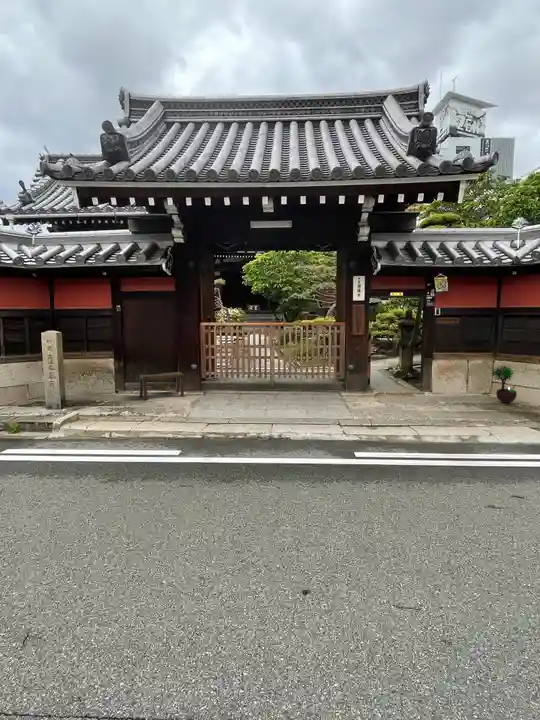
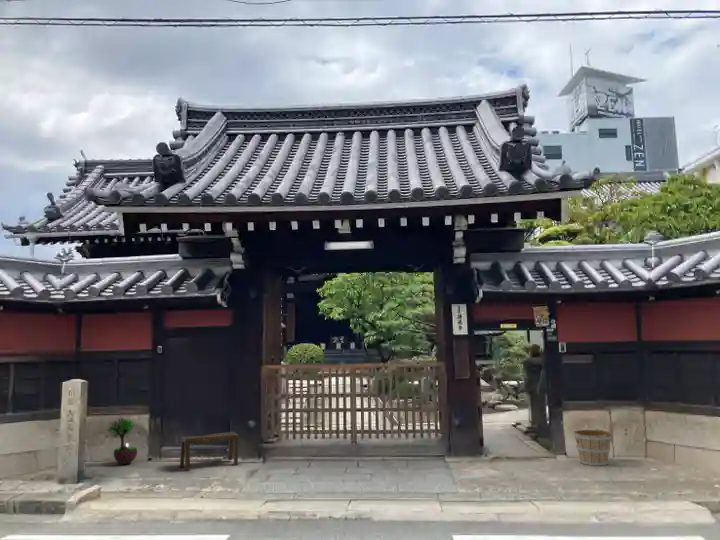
potted tree: present [492,366,517,403] -> present [108,418,137,464]
wooden bucket: none [440,375,471,402] -> present [574,429,612,466]

